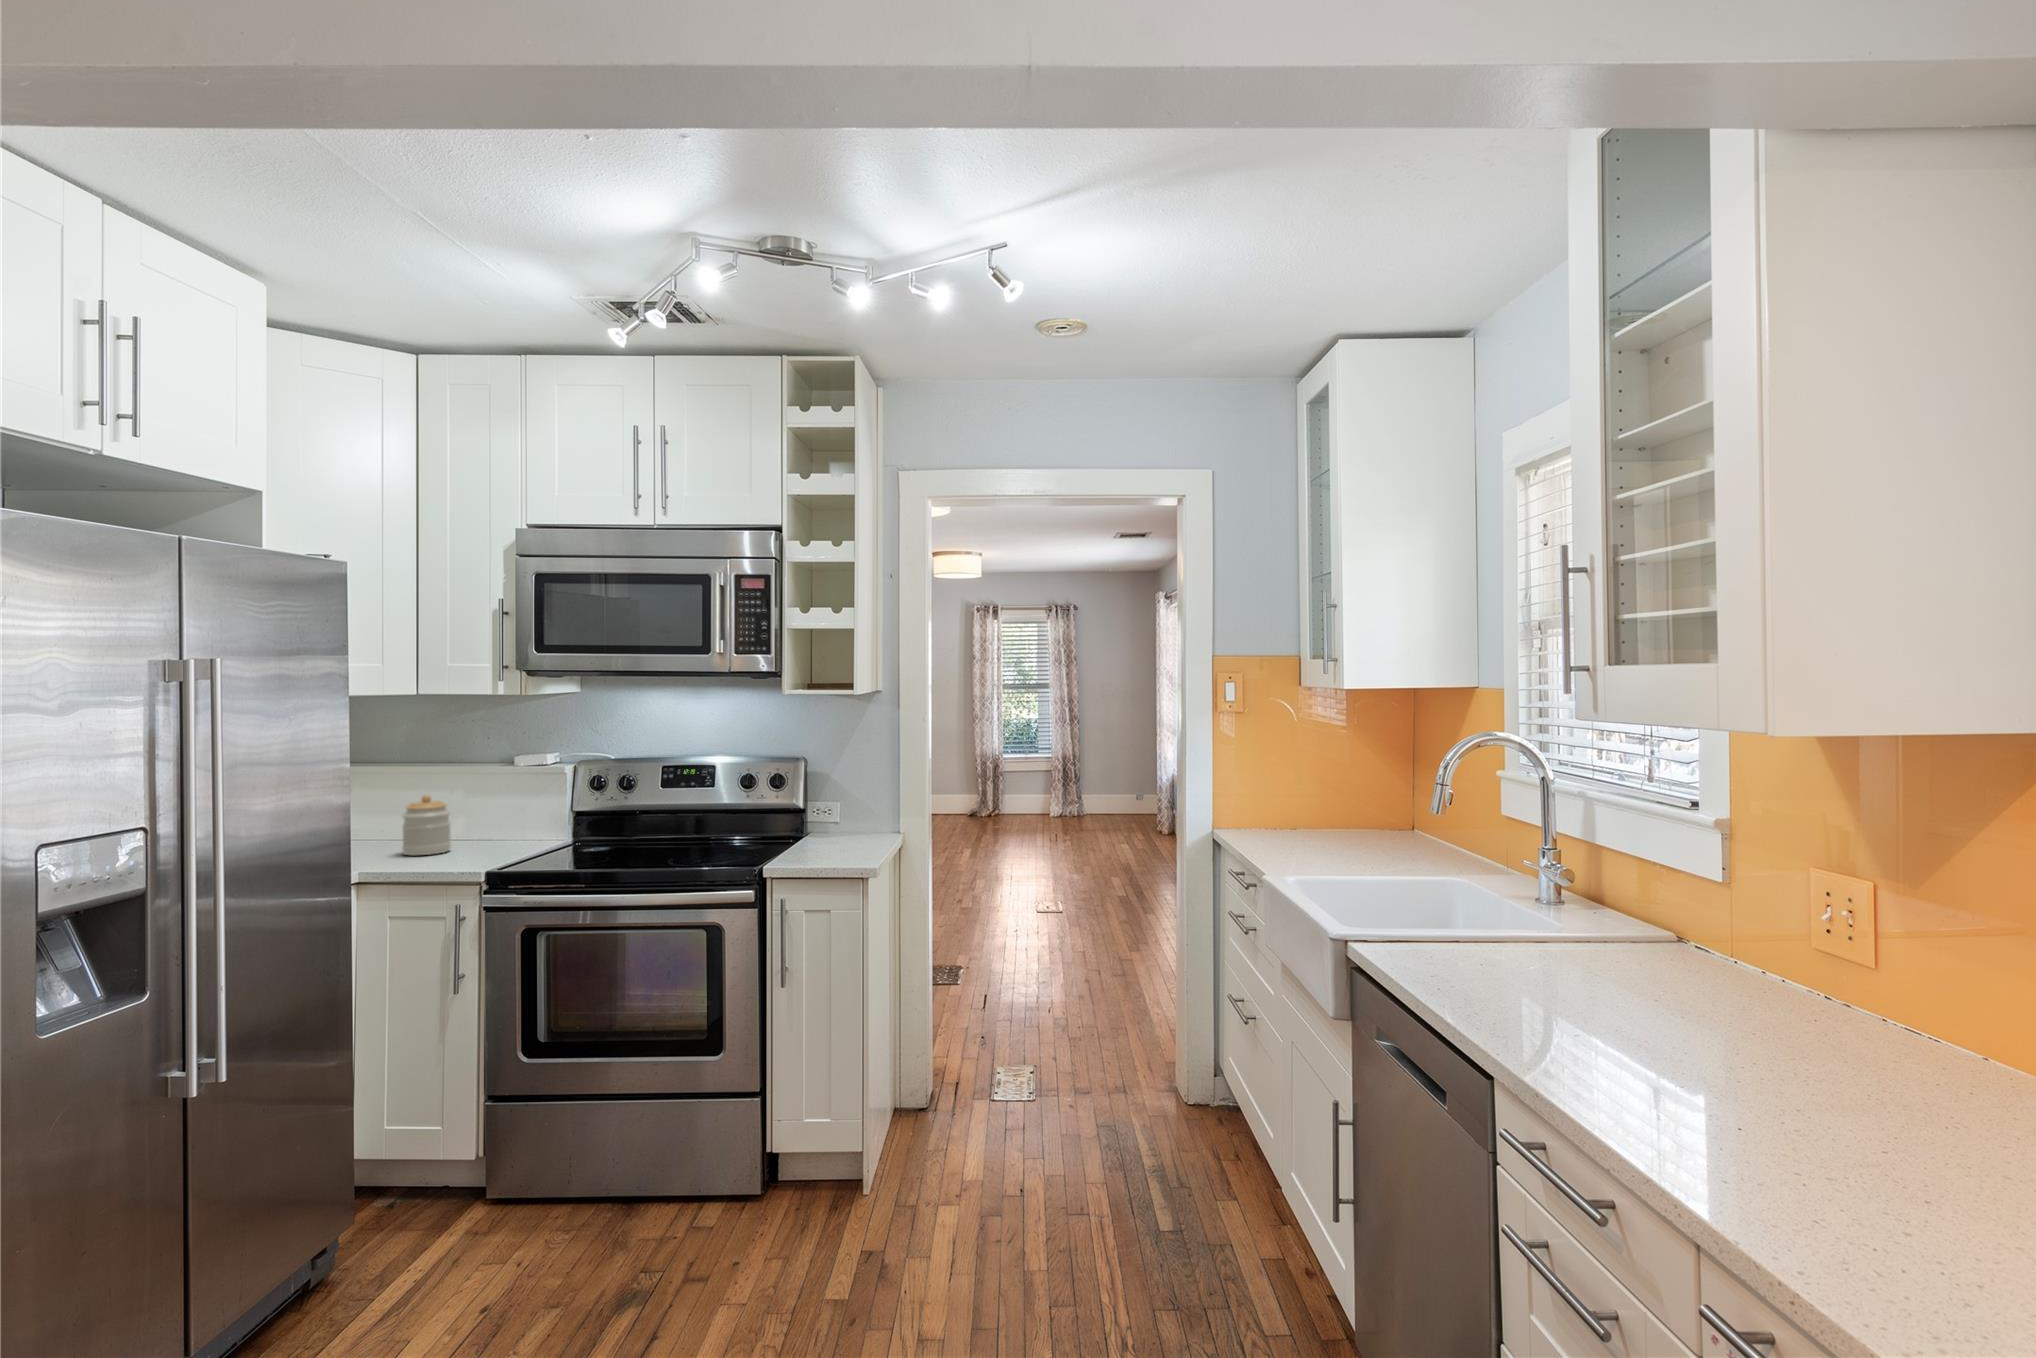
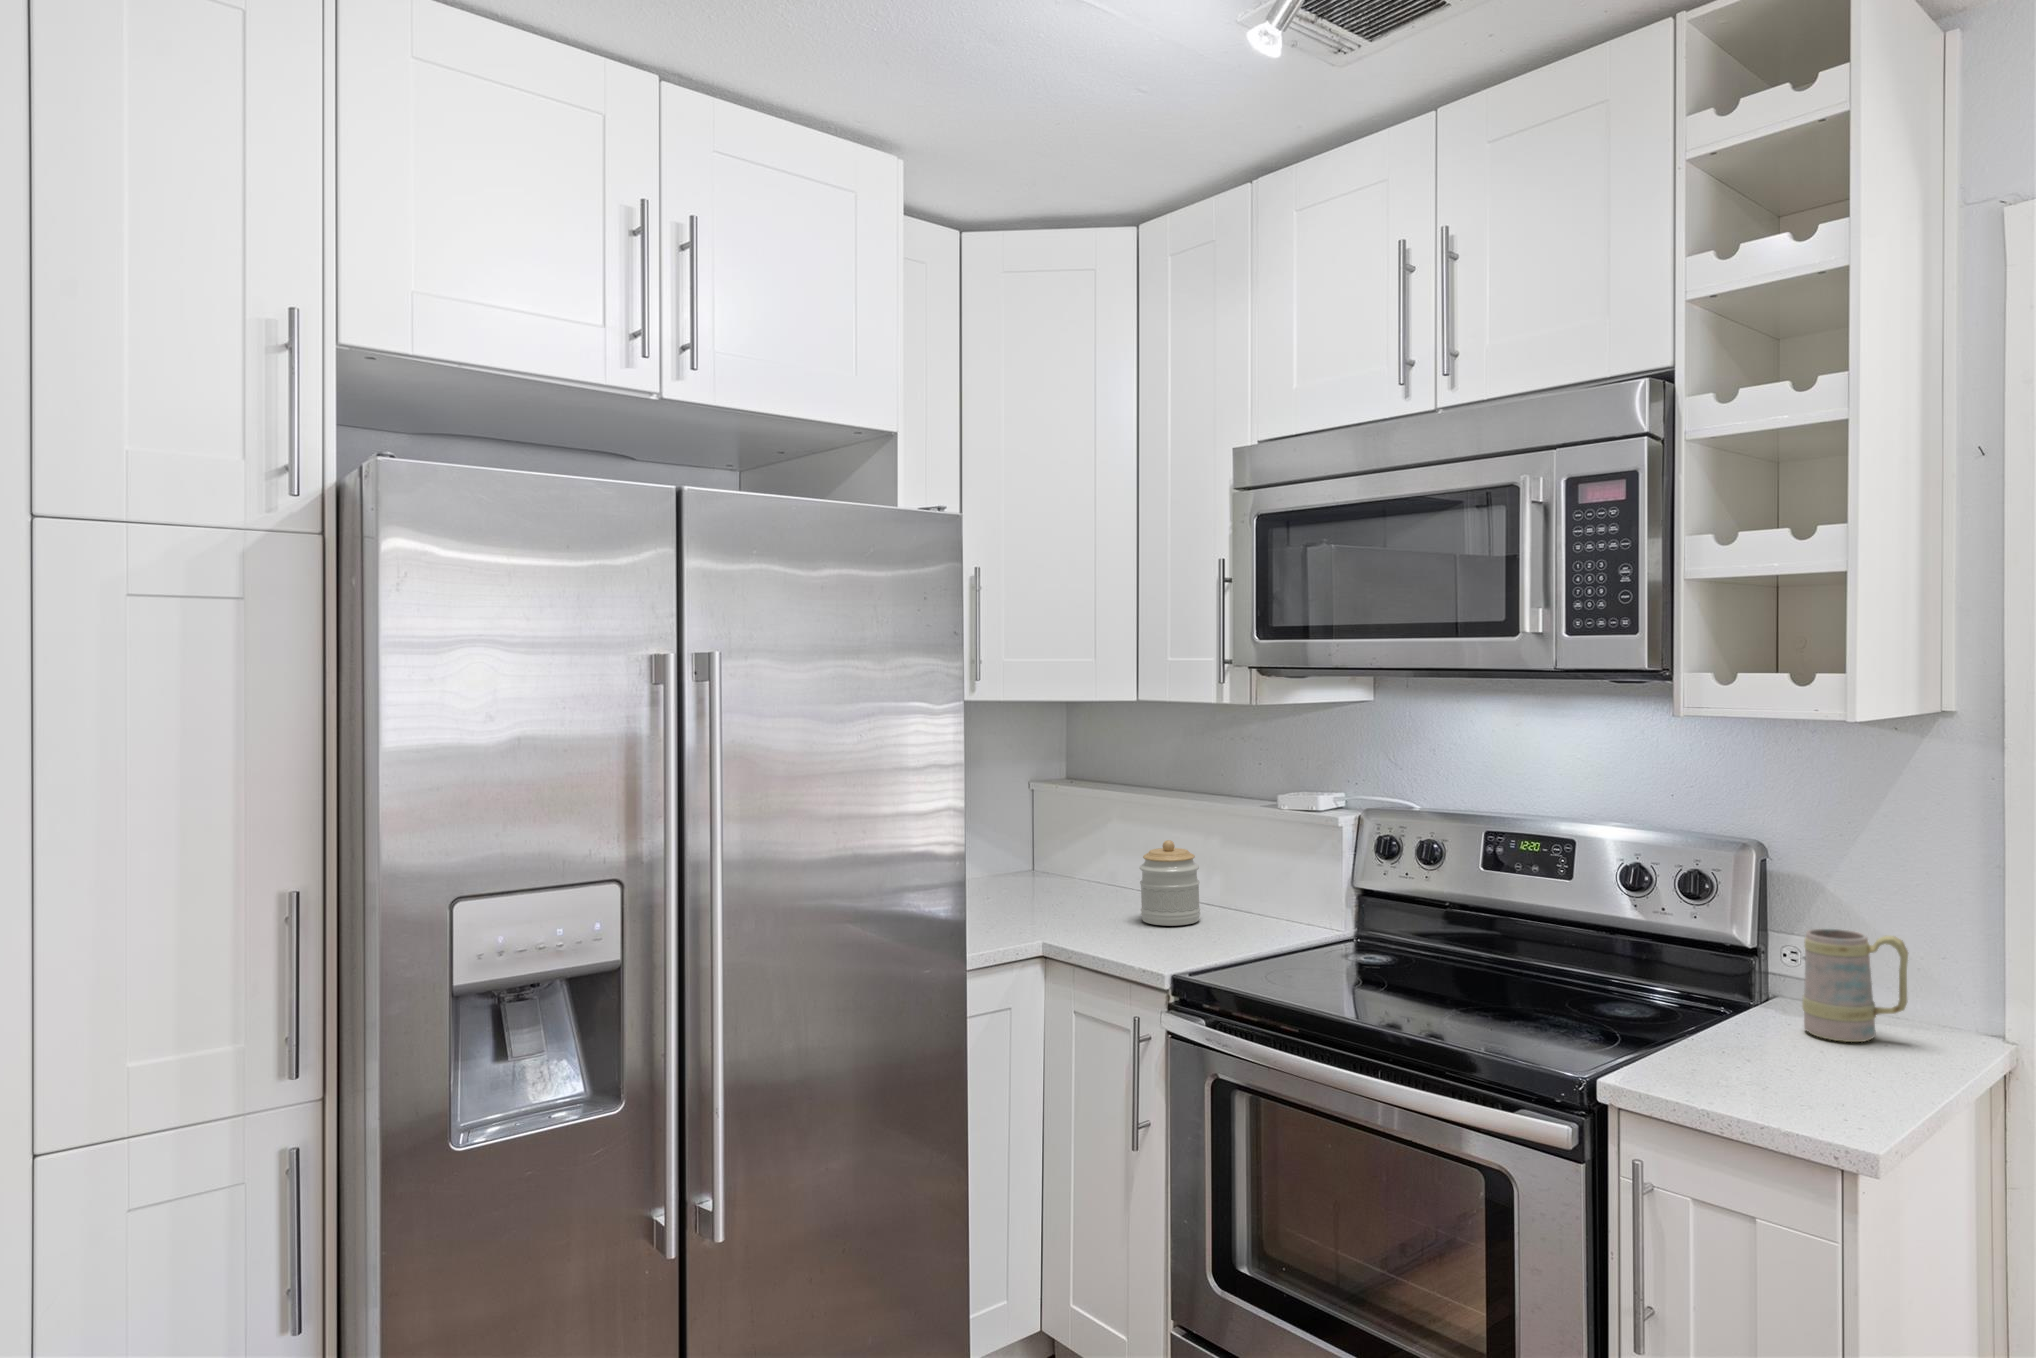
mug: none [826,793,867,843] -> present [1802,929,1908,1042]

